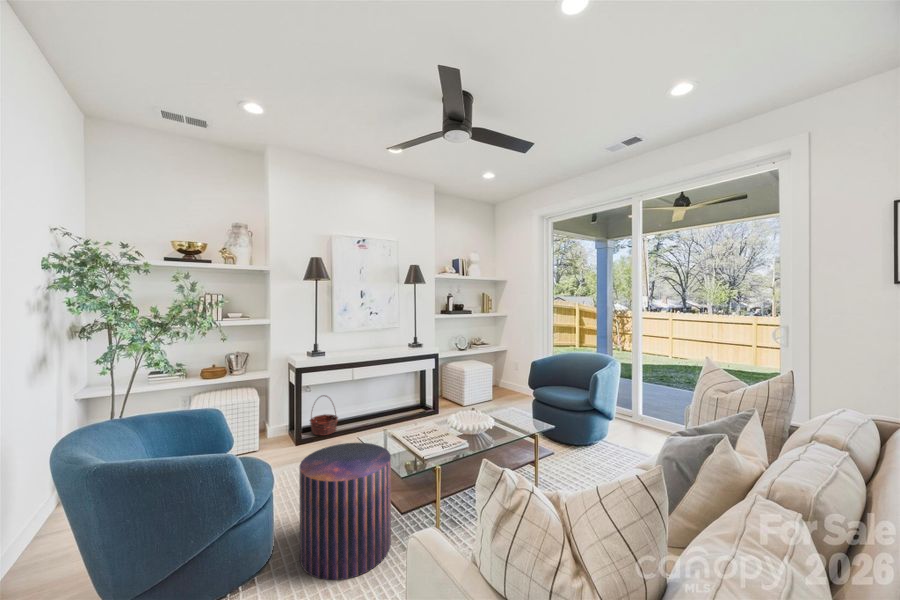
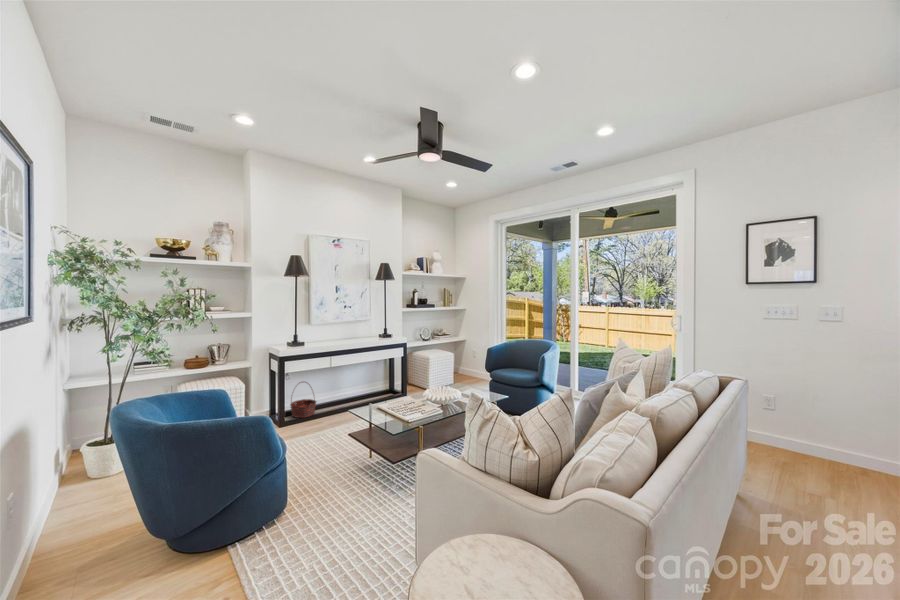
pouf: present [300,443,391,580] -> none [303,414,379,519]

